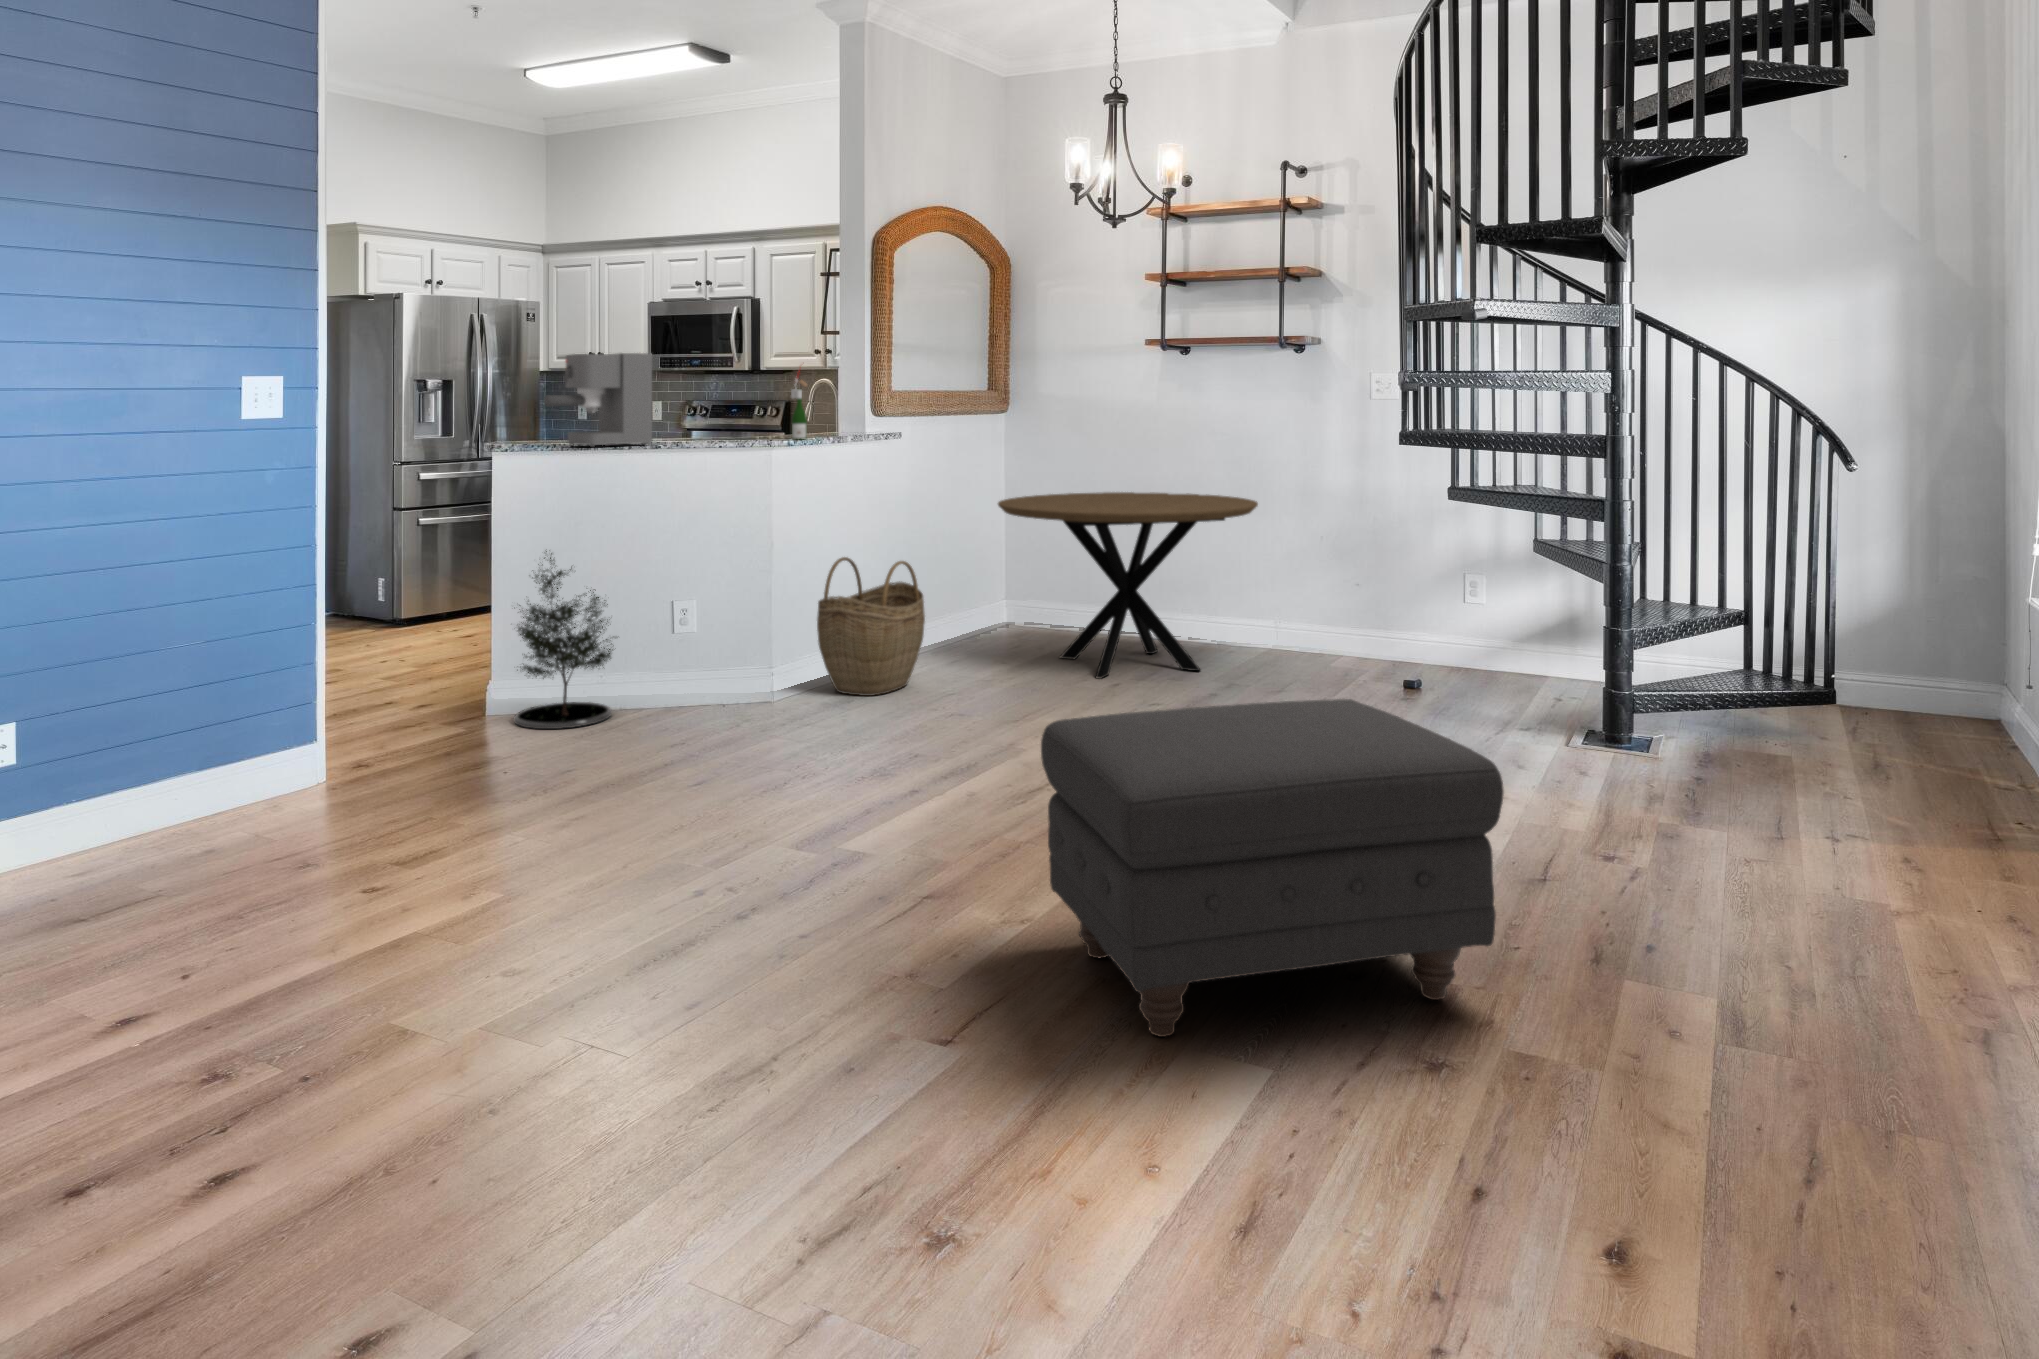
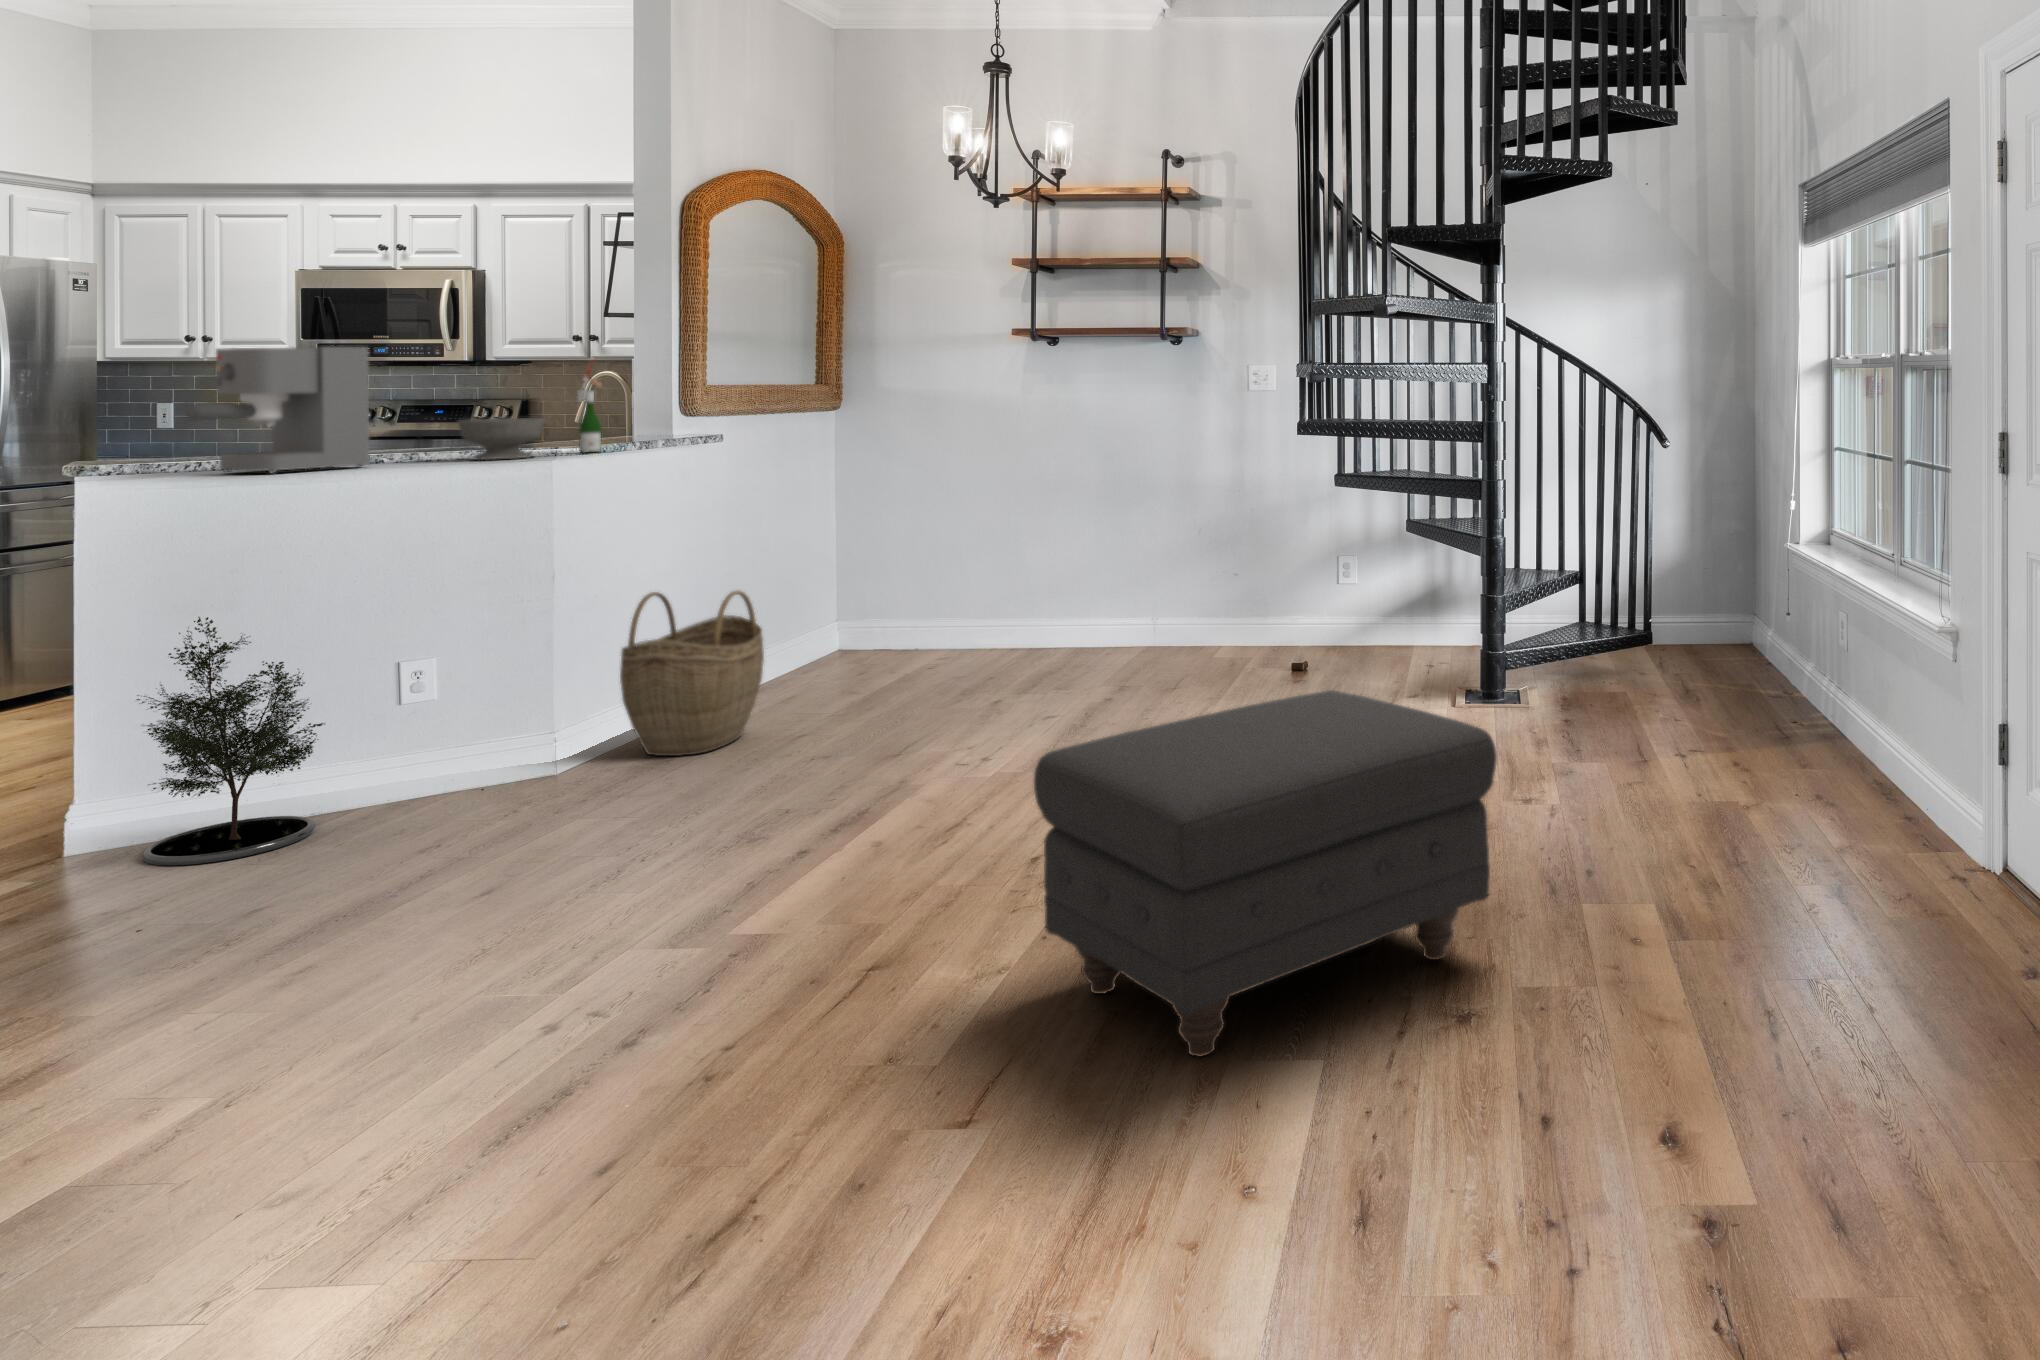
bowl: none [709,410,767,442] -> present [458,418,545,460]
dining table: present [998,492,1258,678] -> none [845,493,1143,700]

